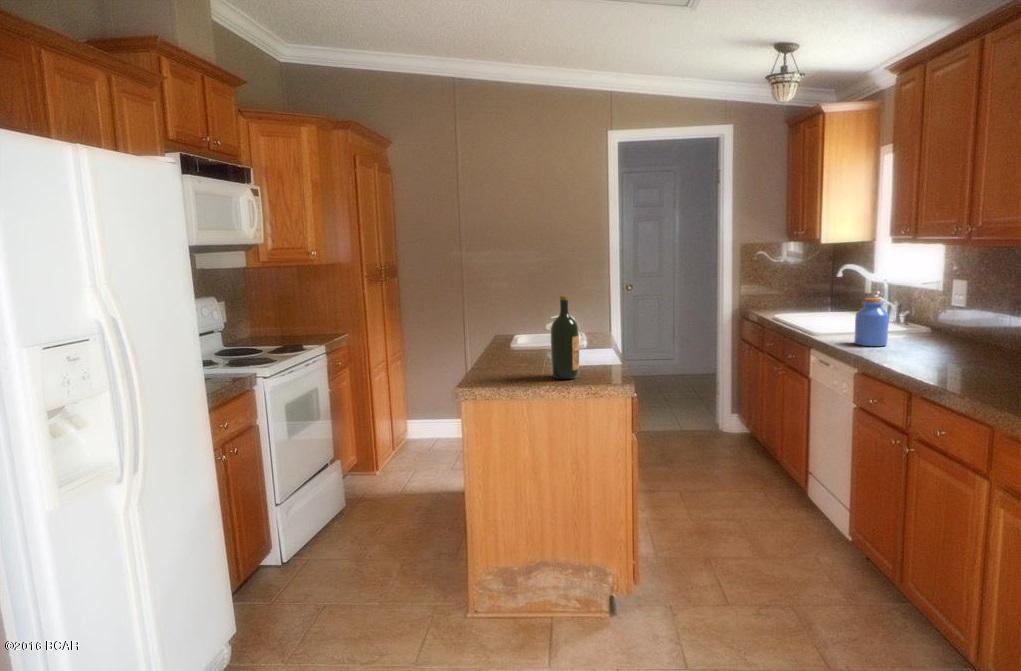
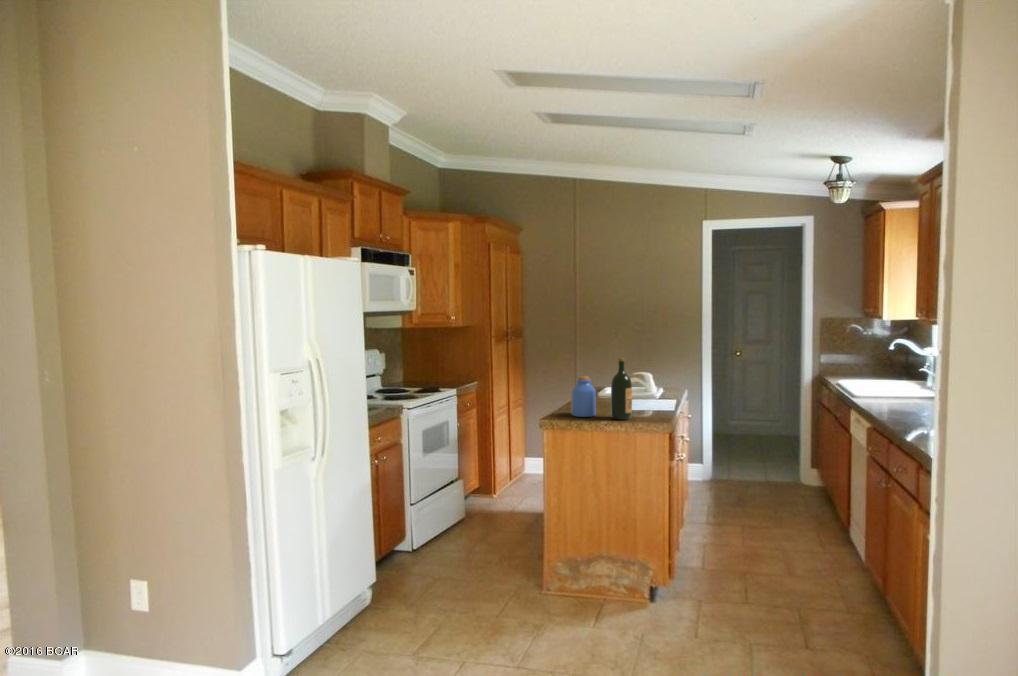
jar: present [854,298,889,346] -> present [571,376,596,417]

